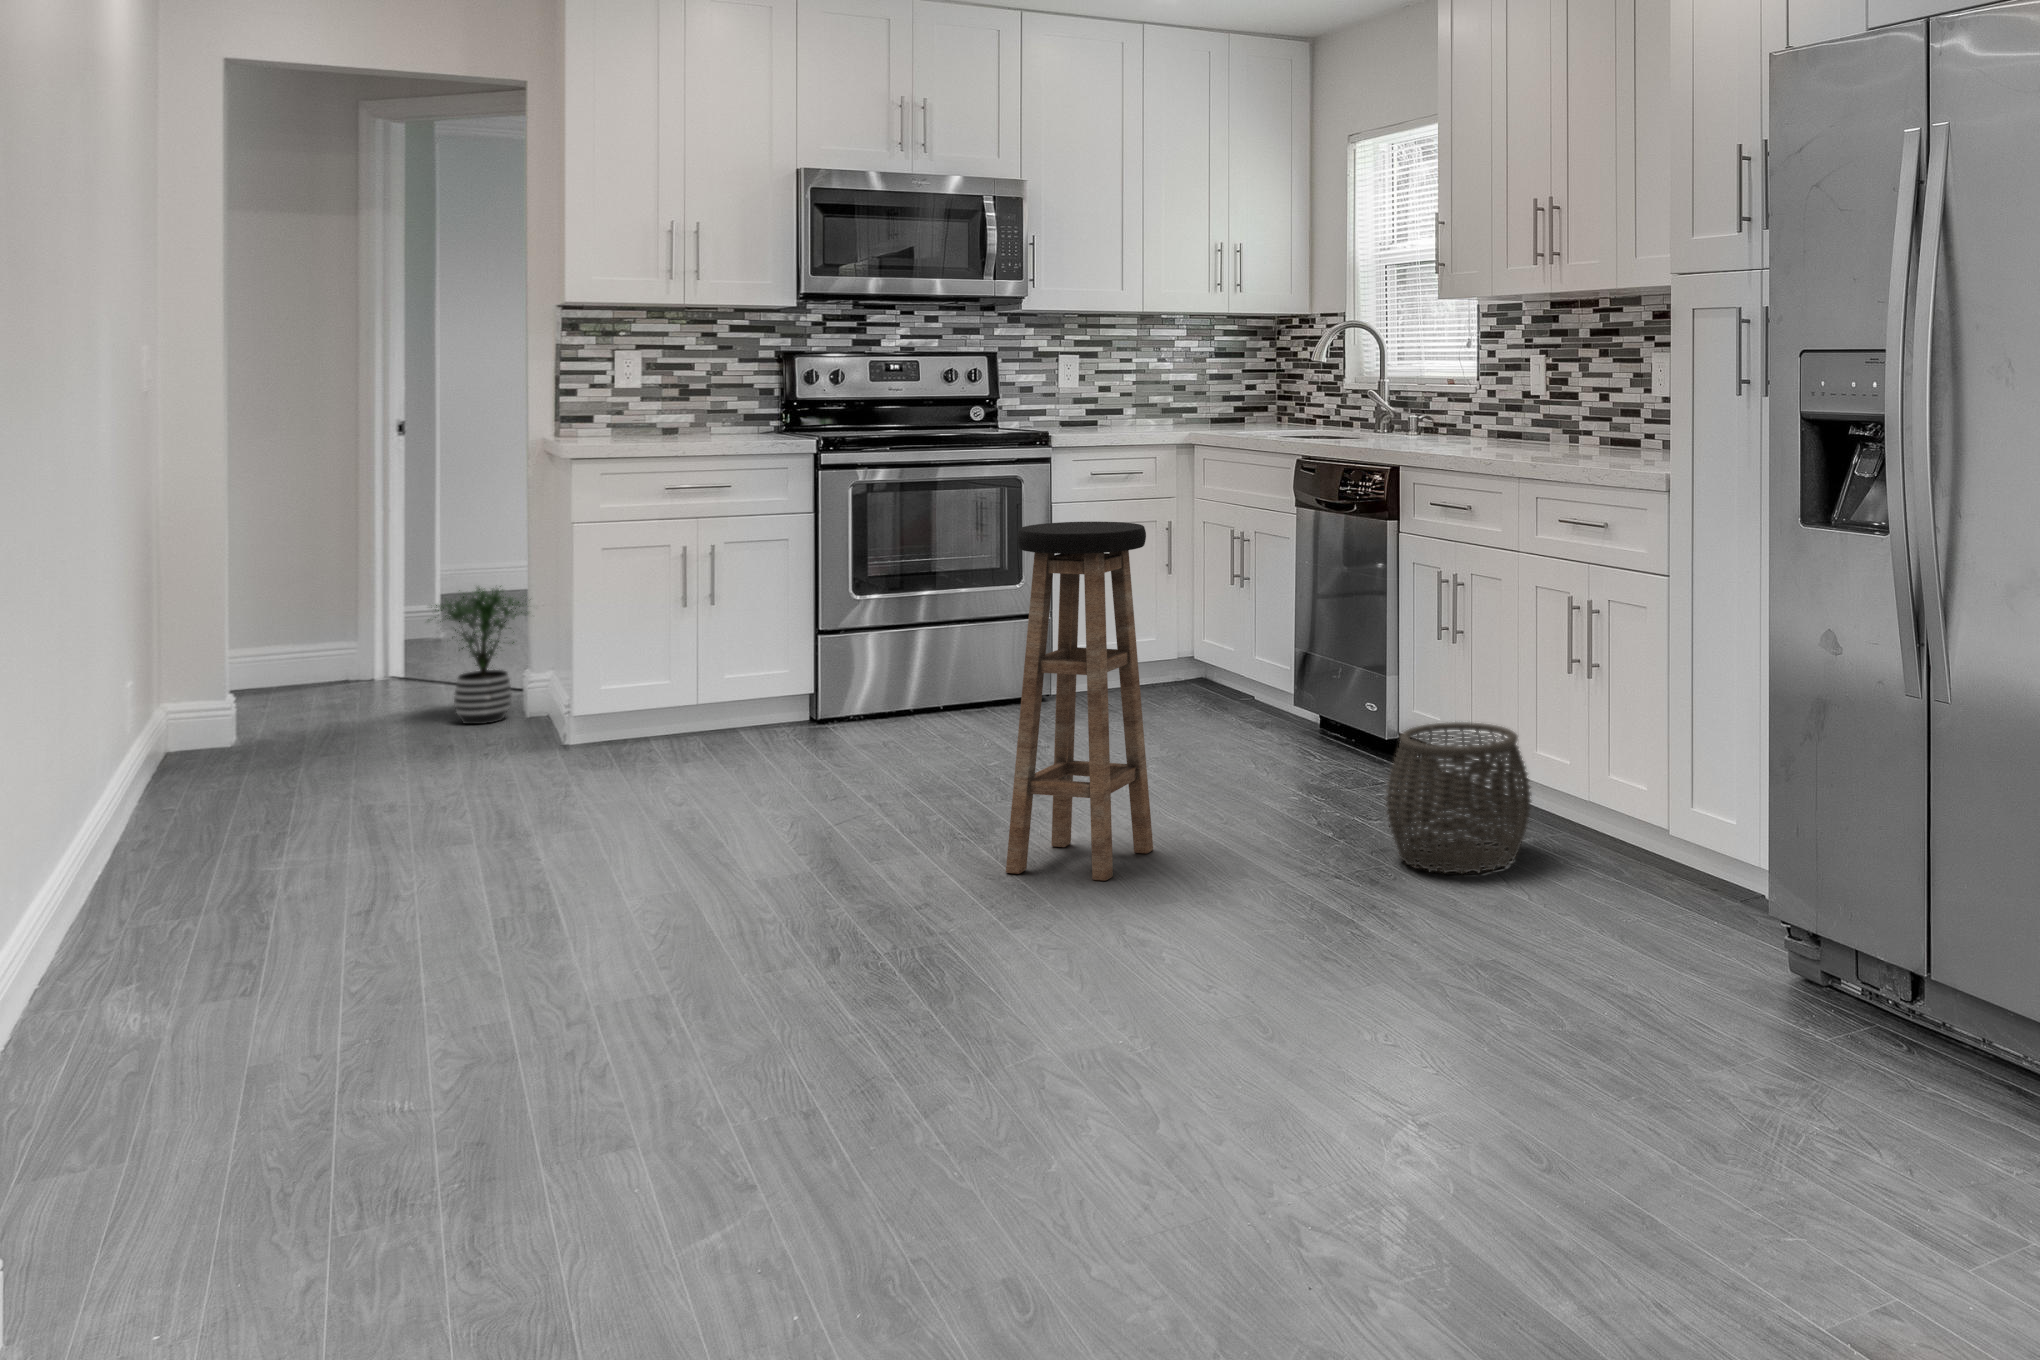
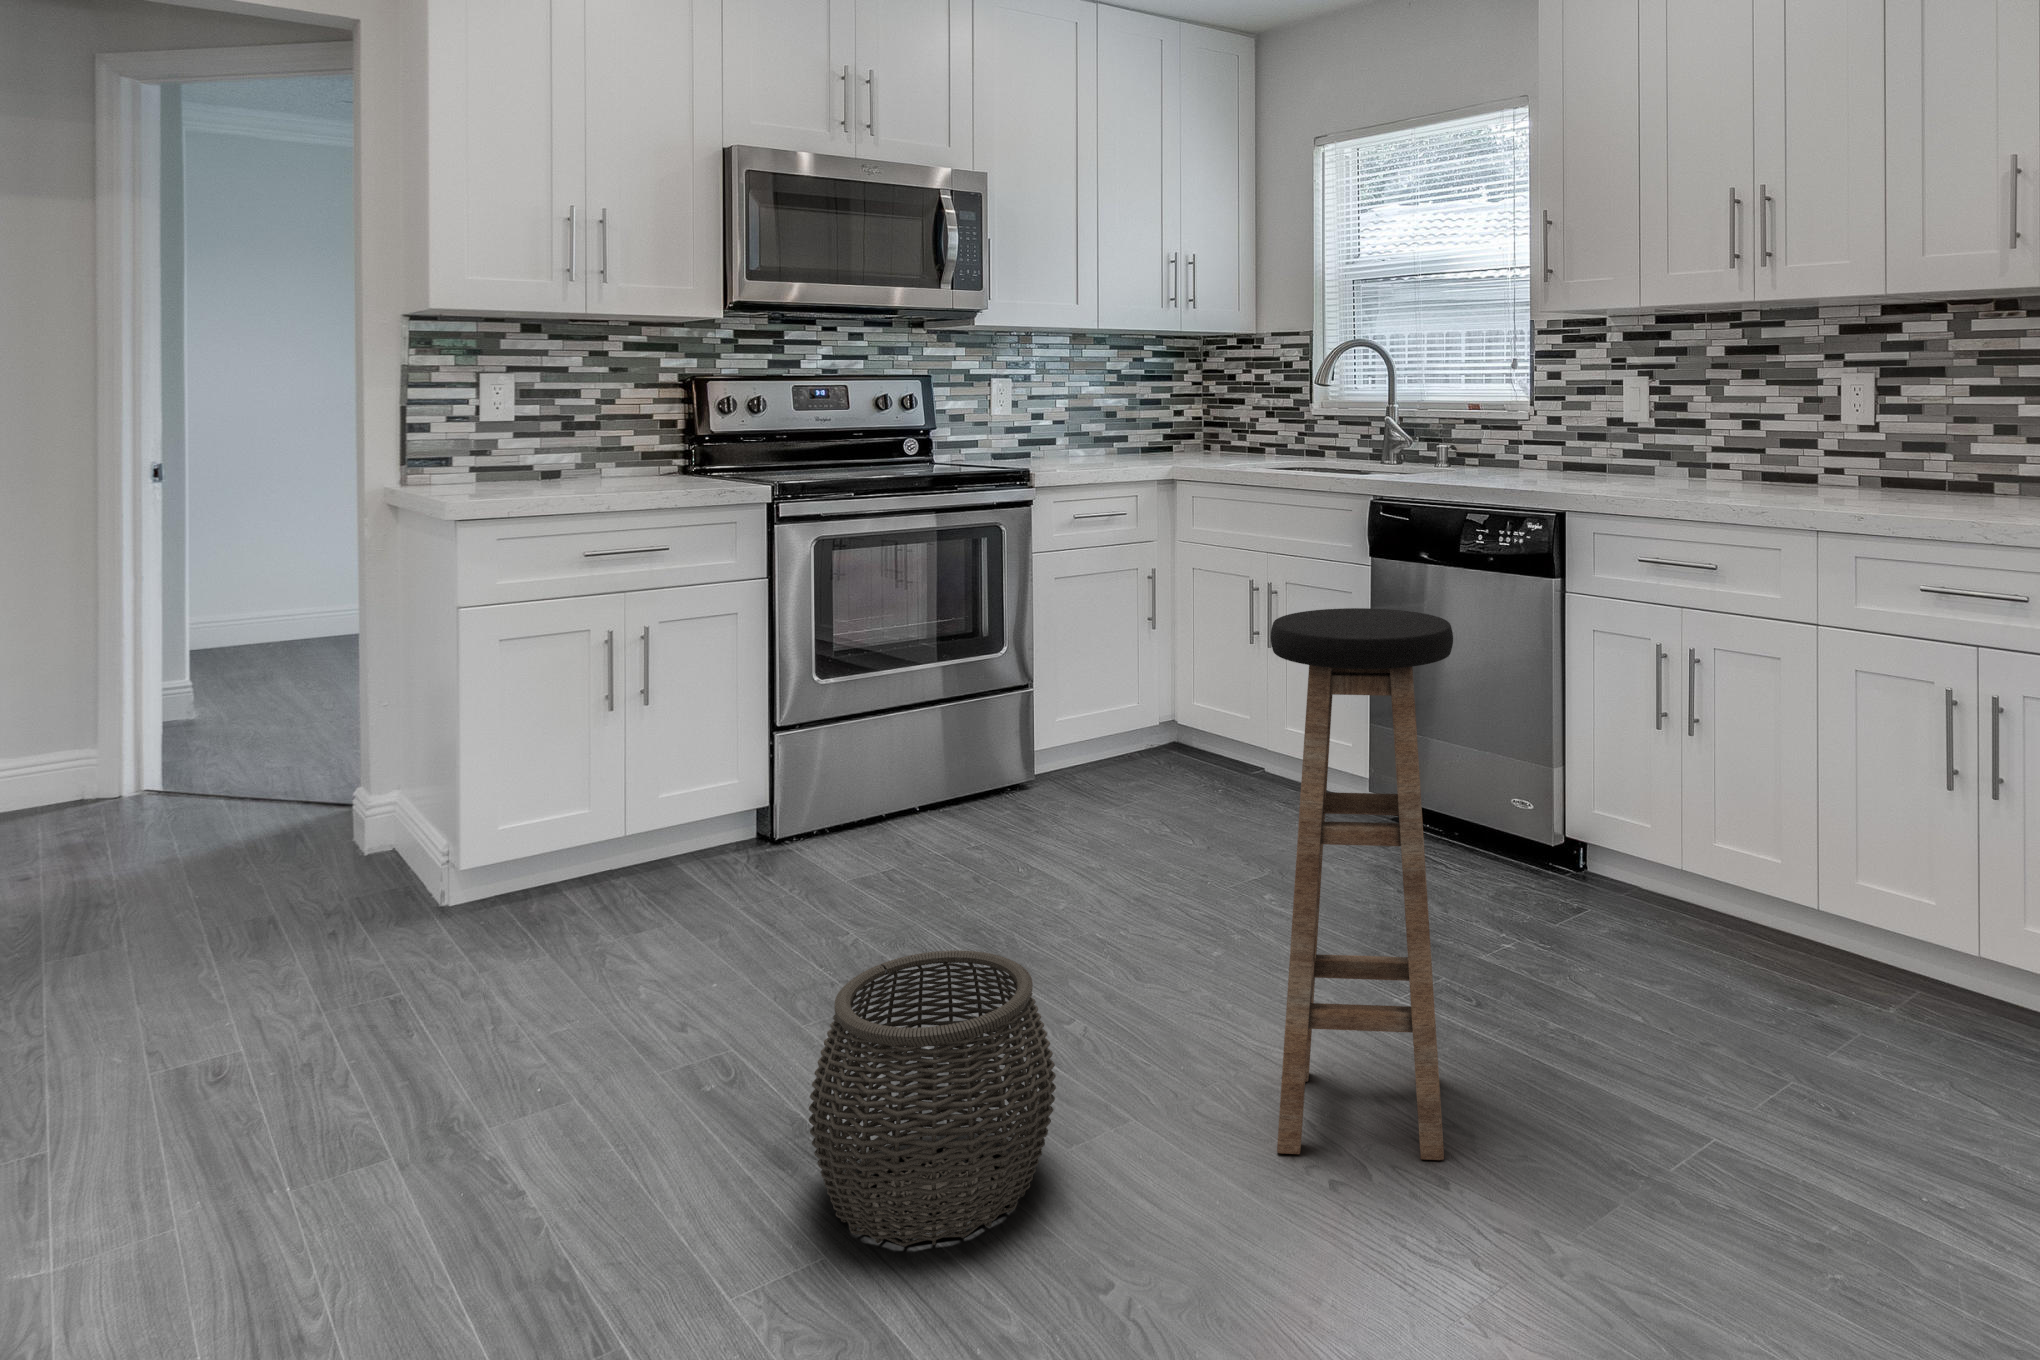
potted plant: present [428,586,531,724] -> none [218,681,380,872]
woven basket: present [1386,722,1531,874] -> present [809,950,1056,1247]

